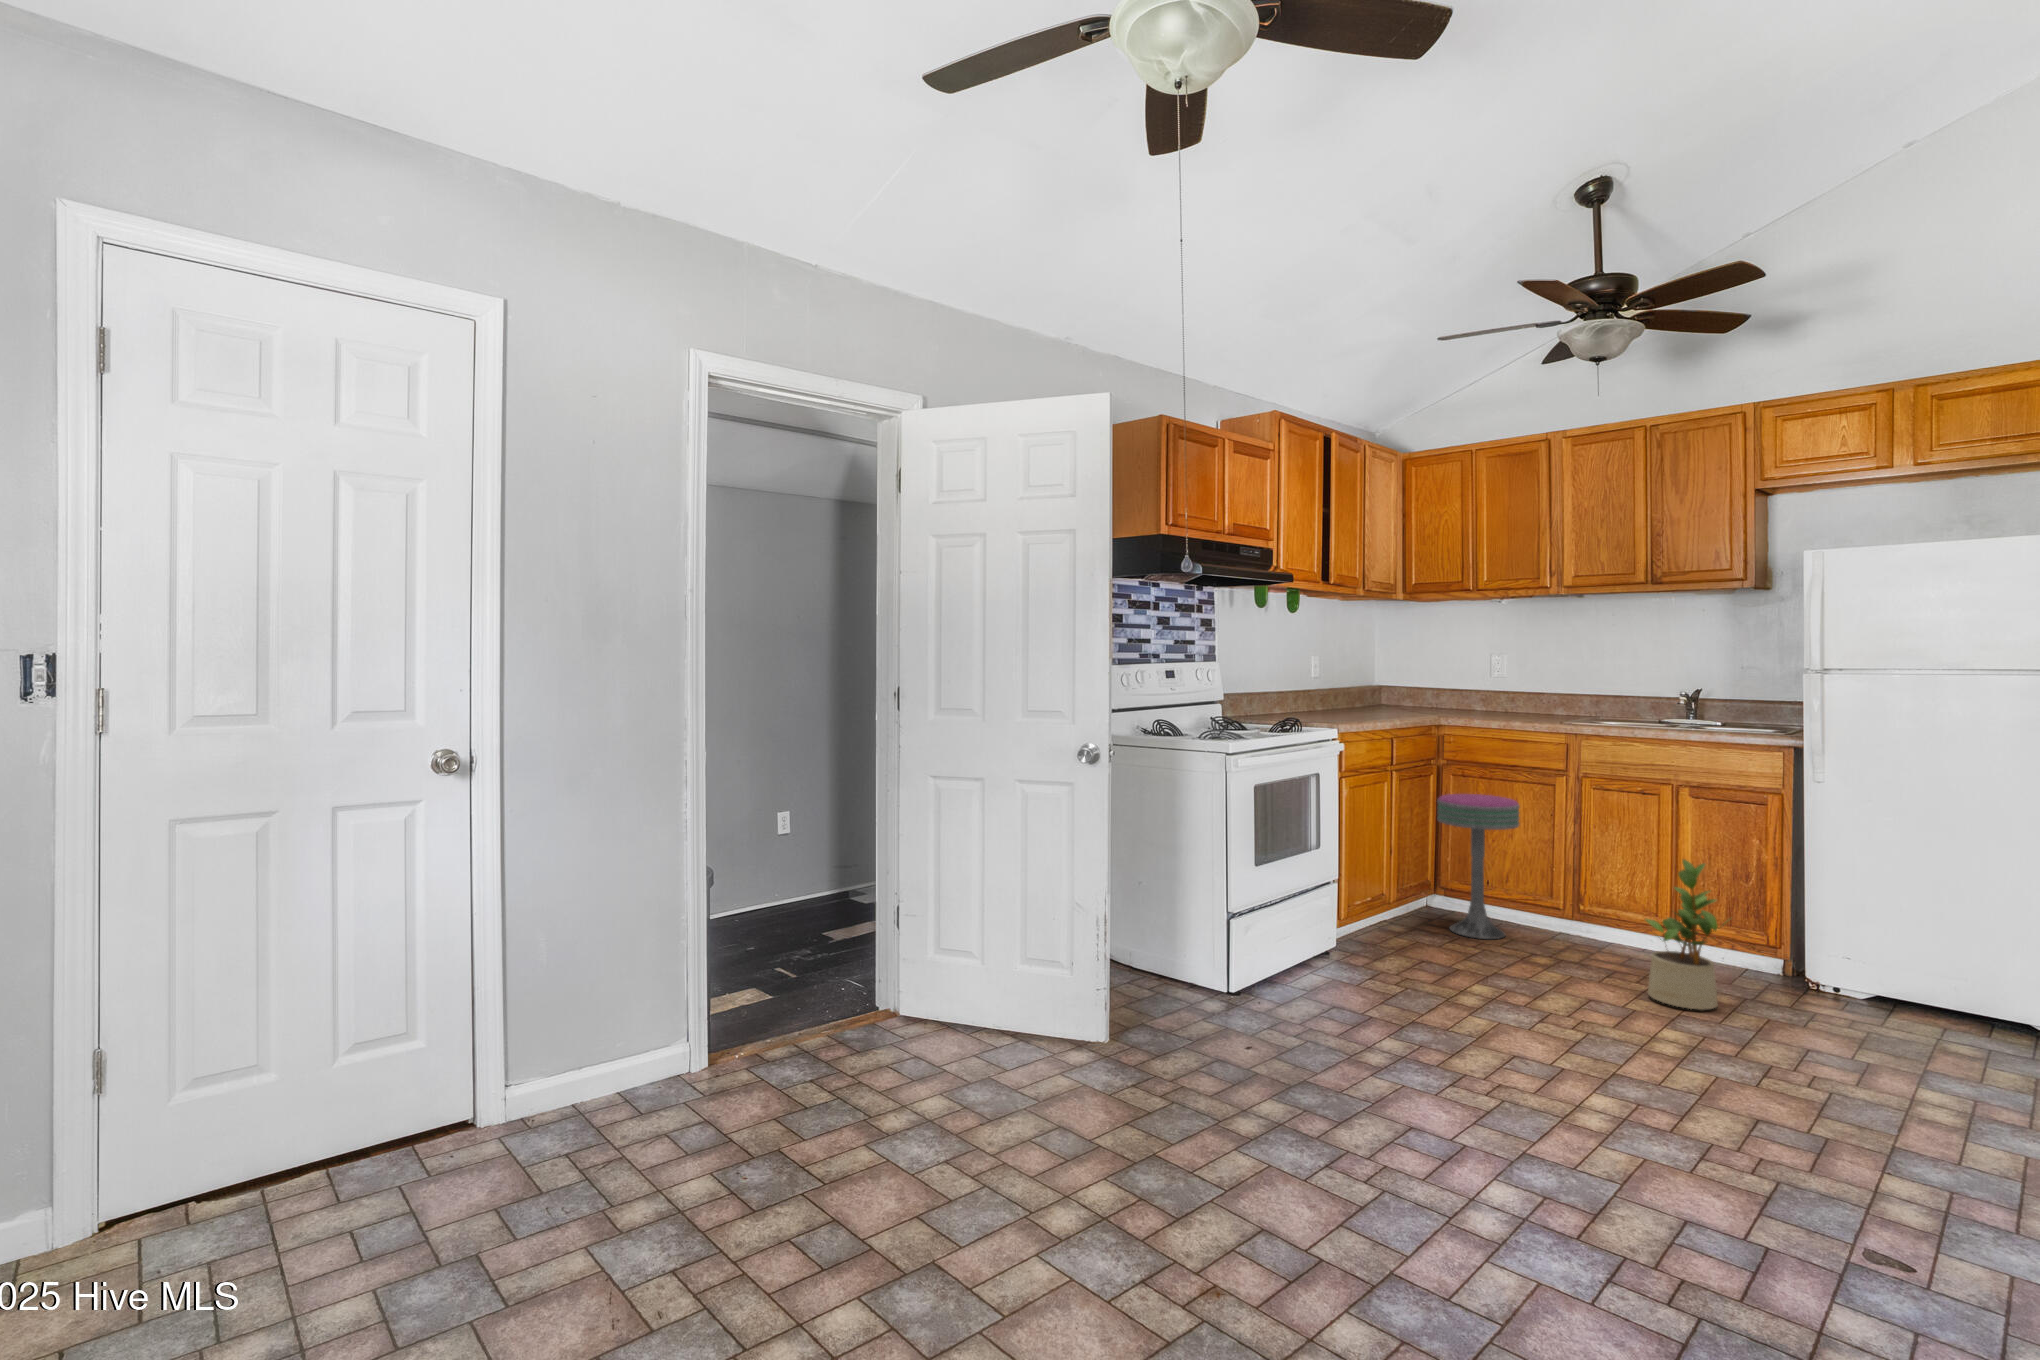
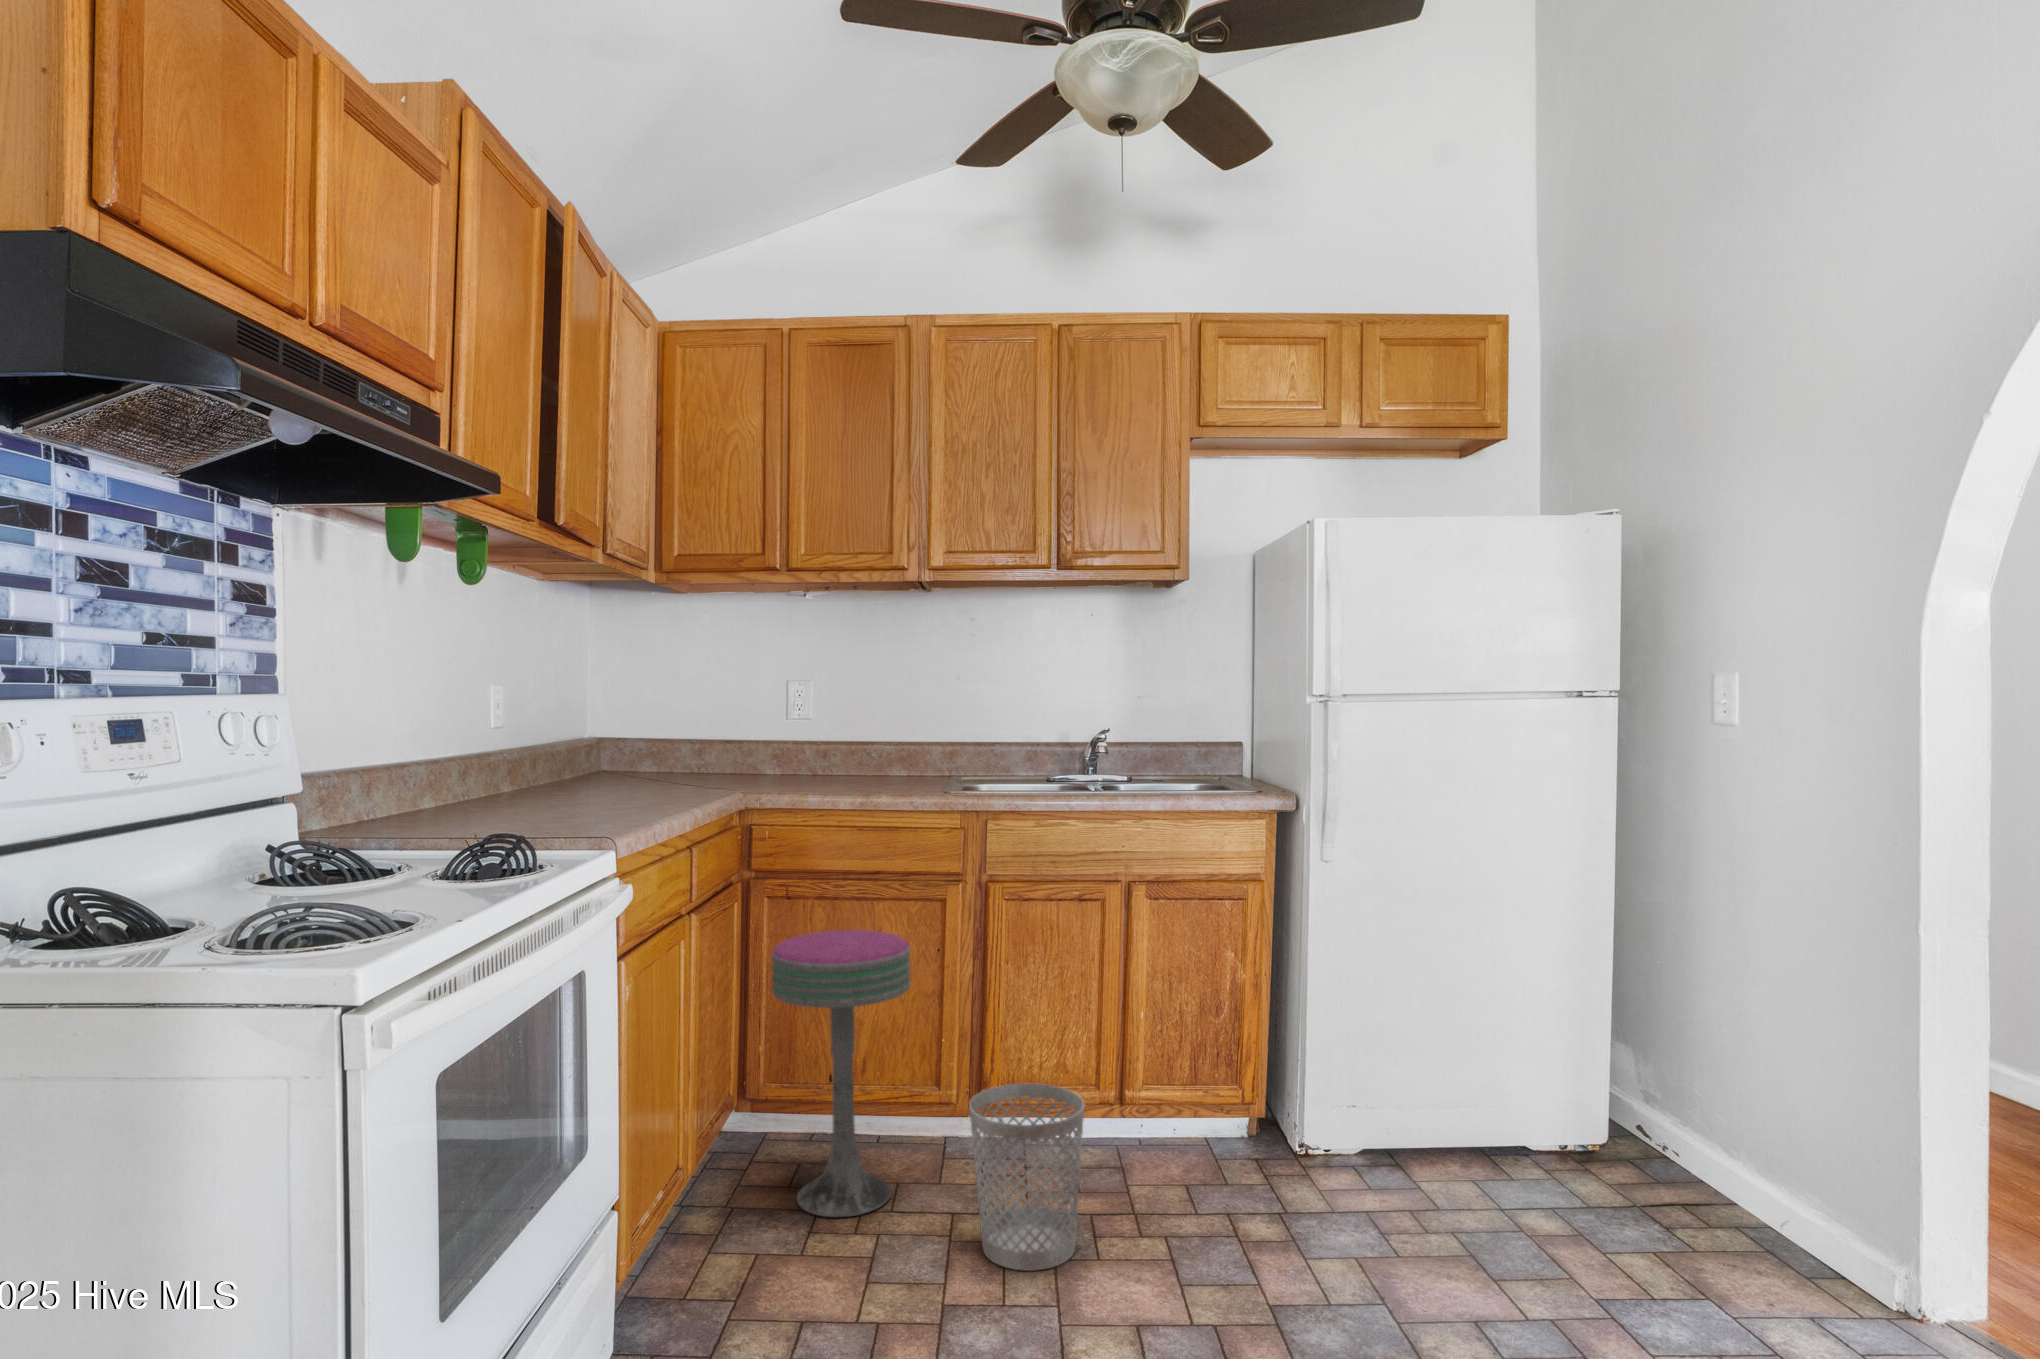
potted plant: present [1646,860,1724,1010] -> none [1166,1019,1292,1293]
wastebasket: none [1532,884,1605,977] -> present [969,1083,1084,1271]

